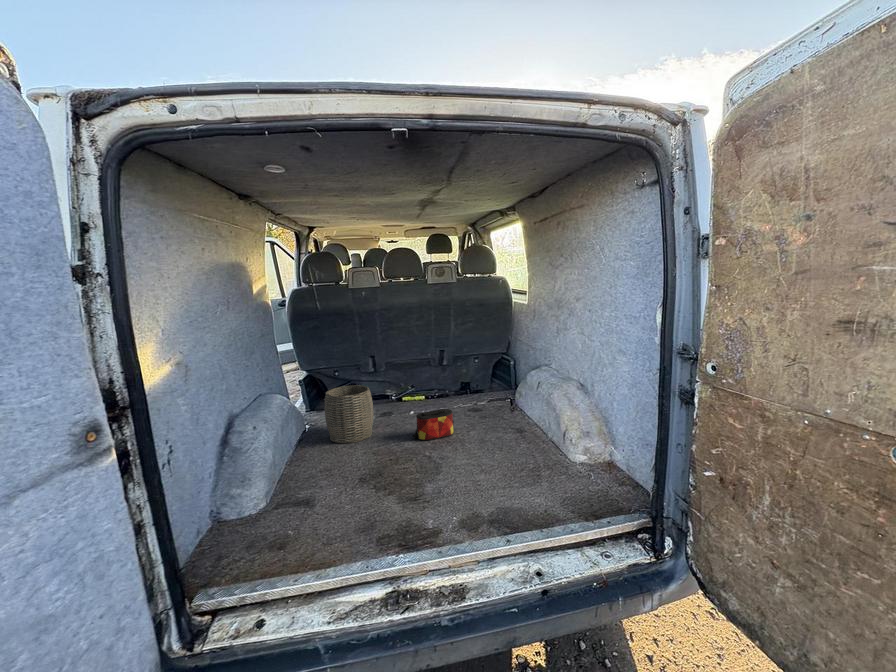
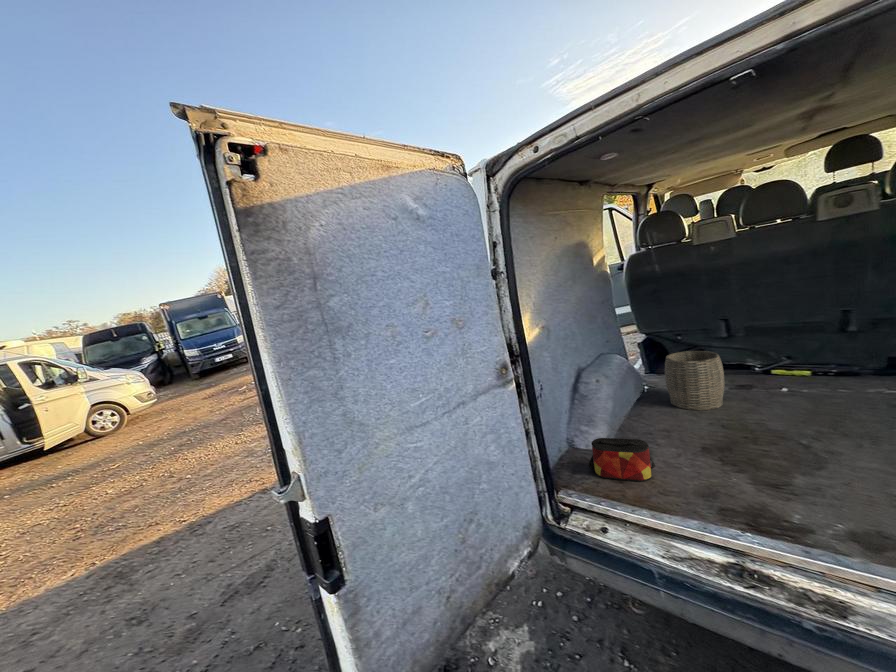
bag: present [413,409,454,441] -> present [588,438,655,482]

